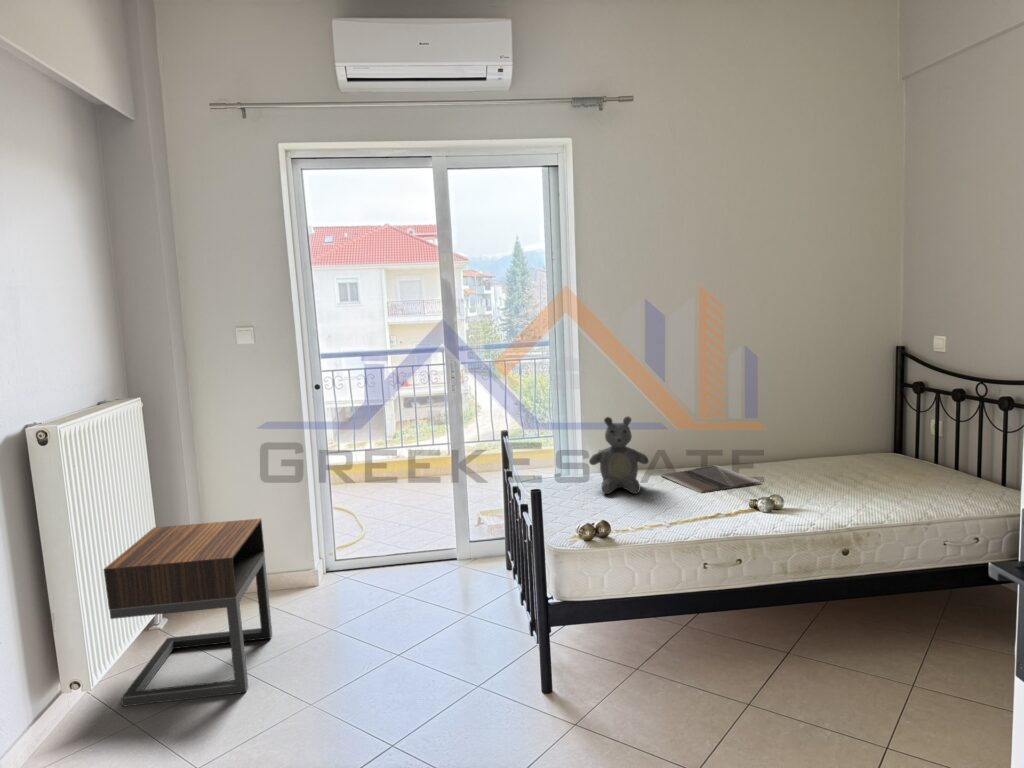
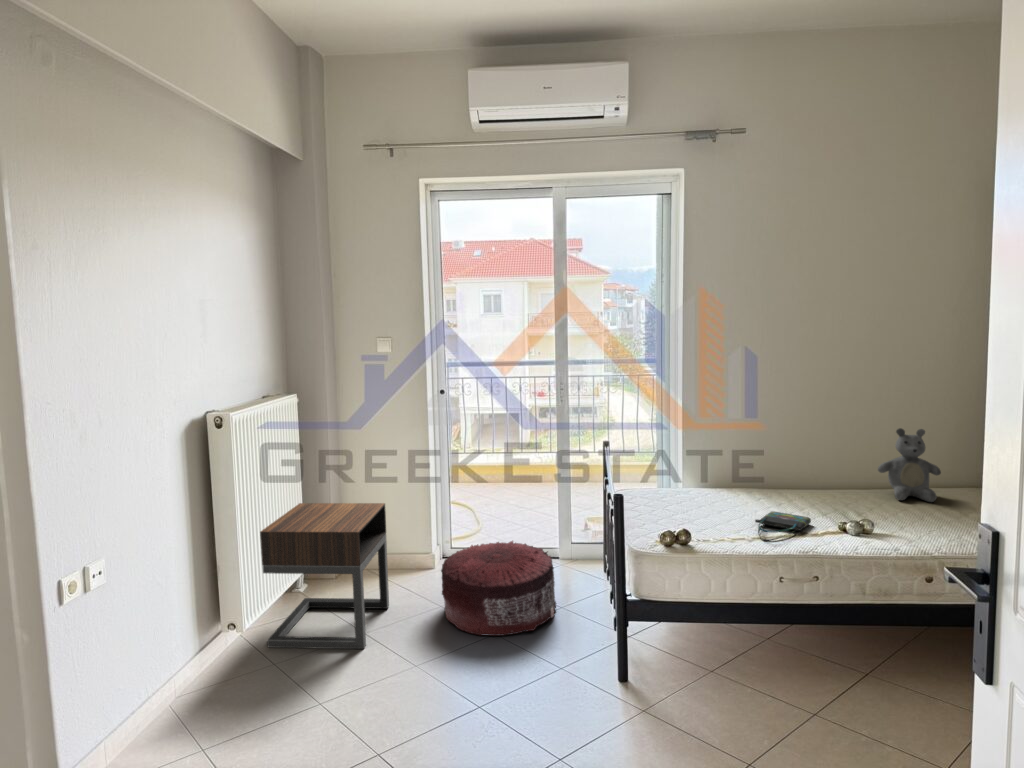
teddy bear: present [589,417,648,494] -> present [878,428,941,502]
laptop: present [661,465,761,493] -> none [757,489,859,514]
tote bag: none [667,492,721,525] -> present [755,511,811,541]
pouf: none [332,545,464,658] -> present [441,541,556,636]

